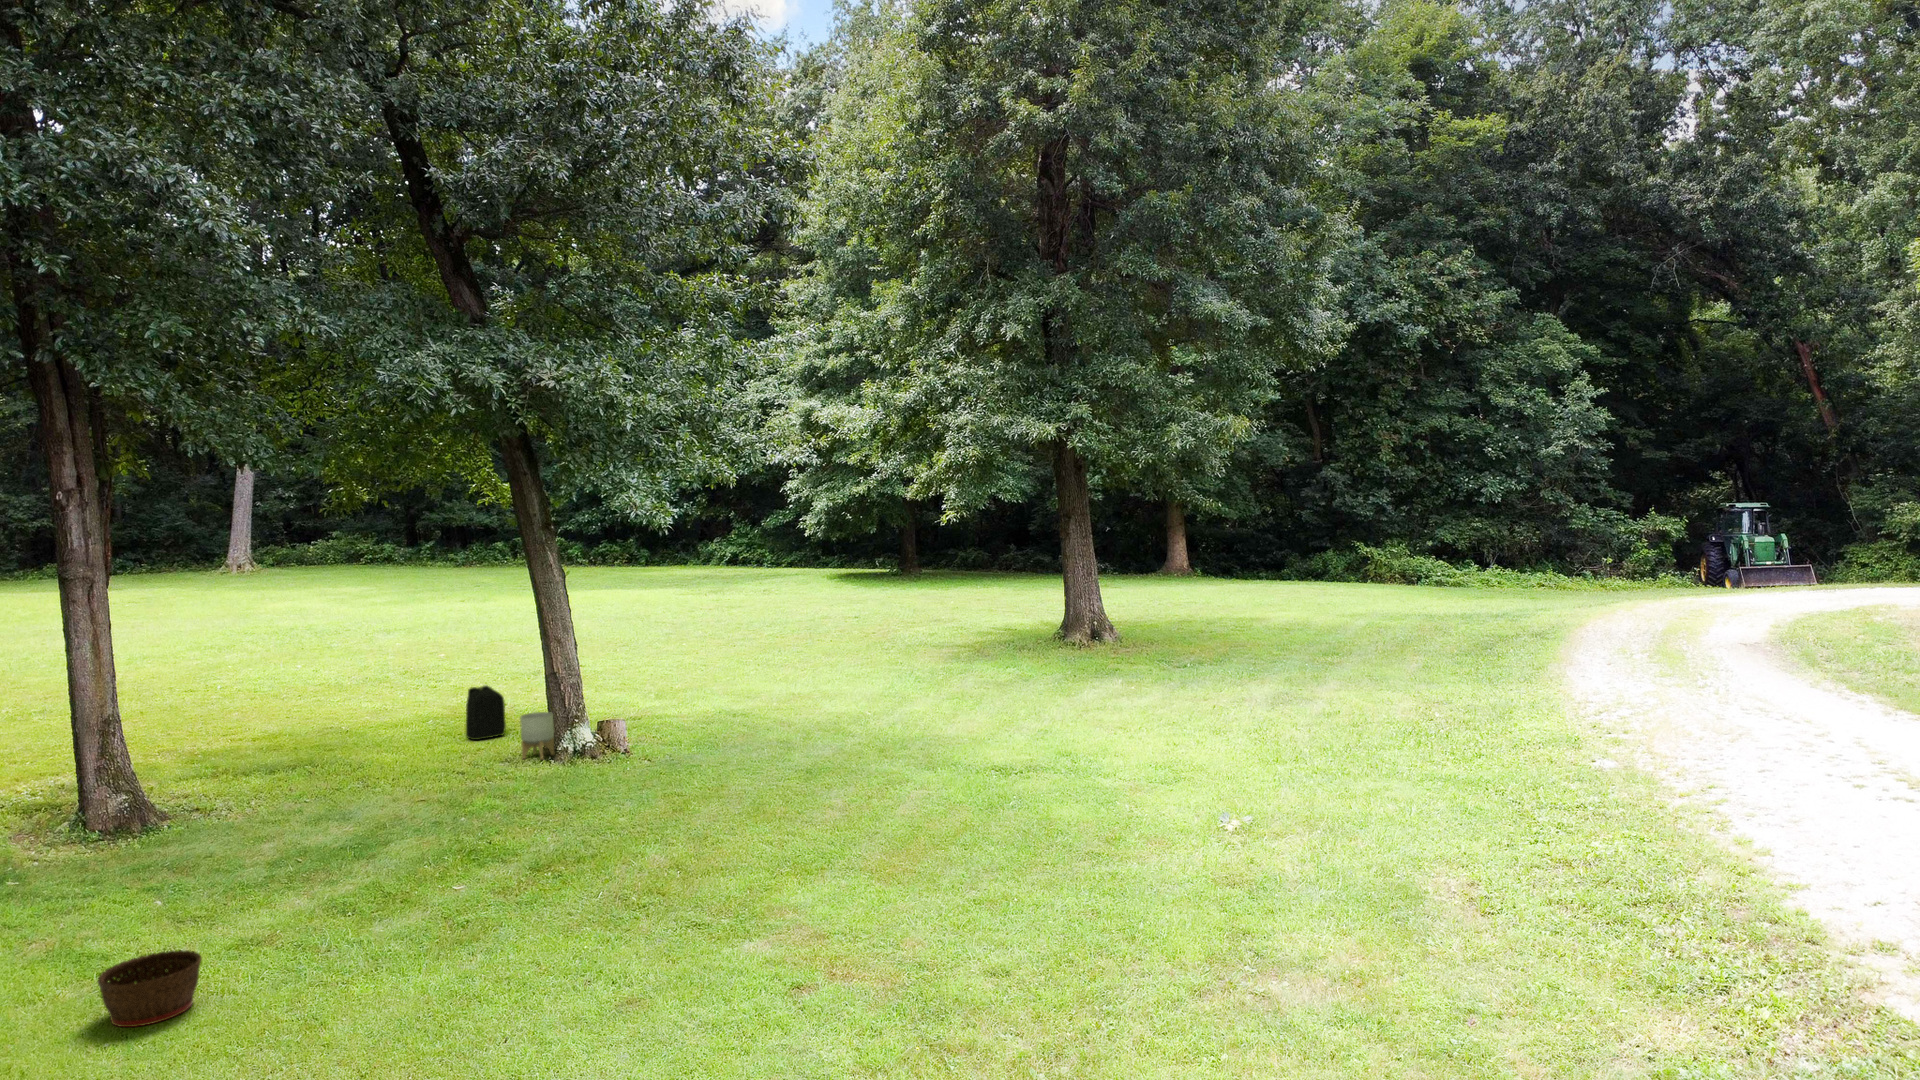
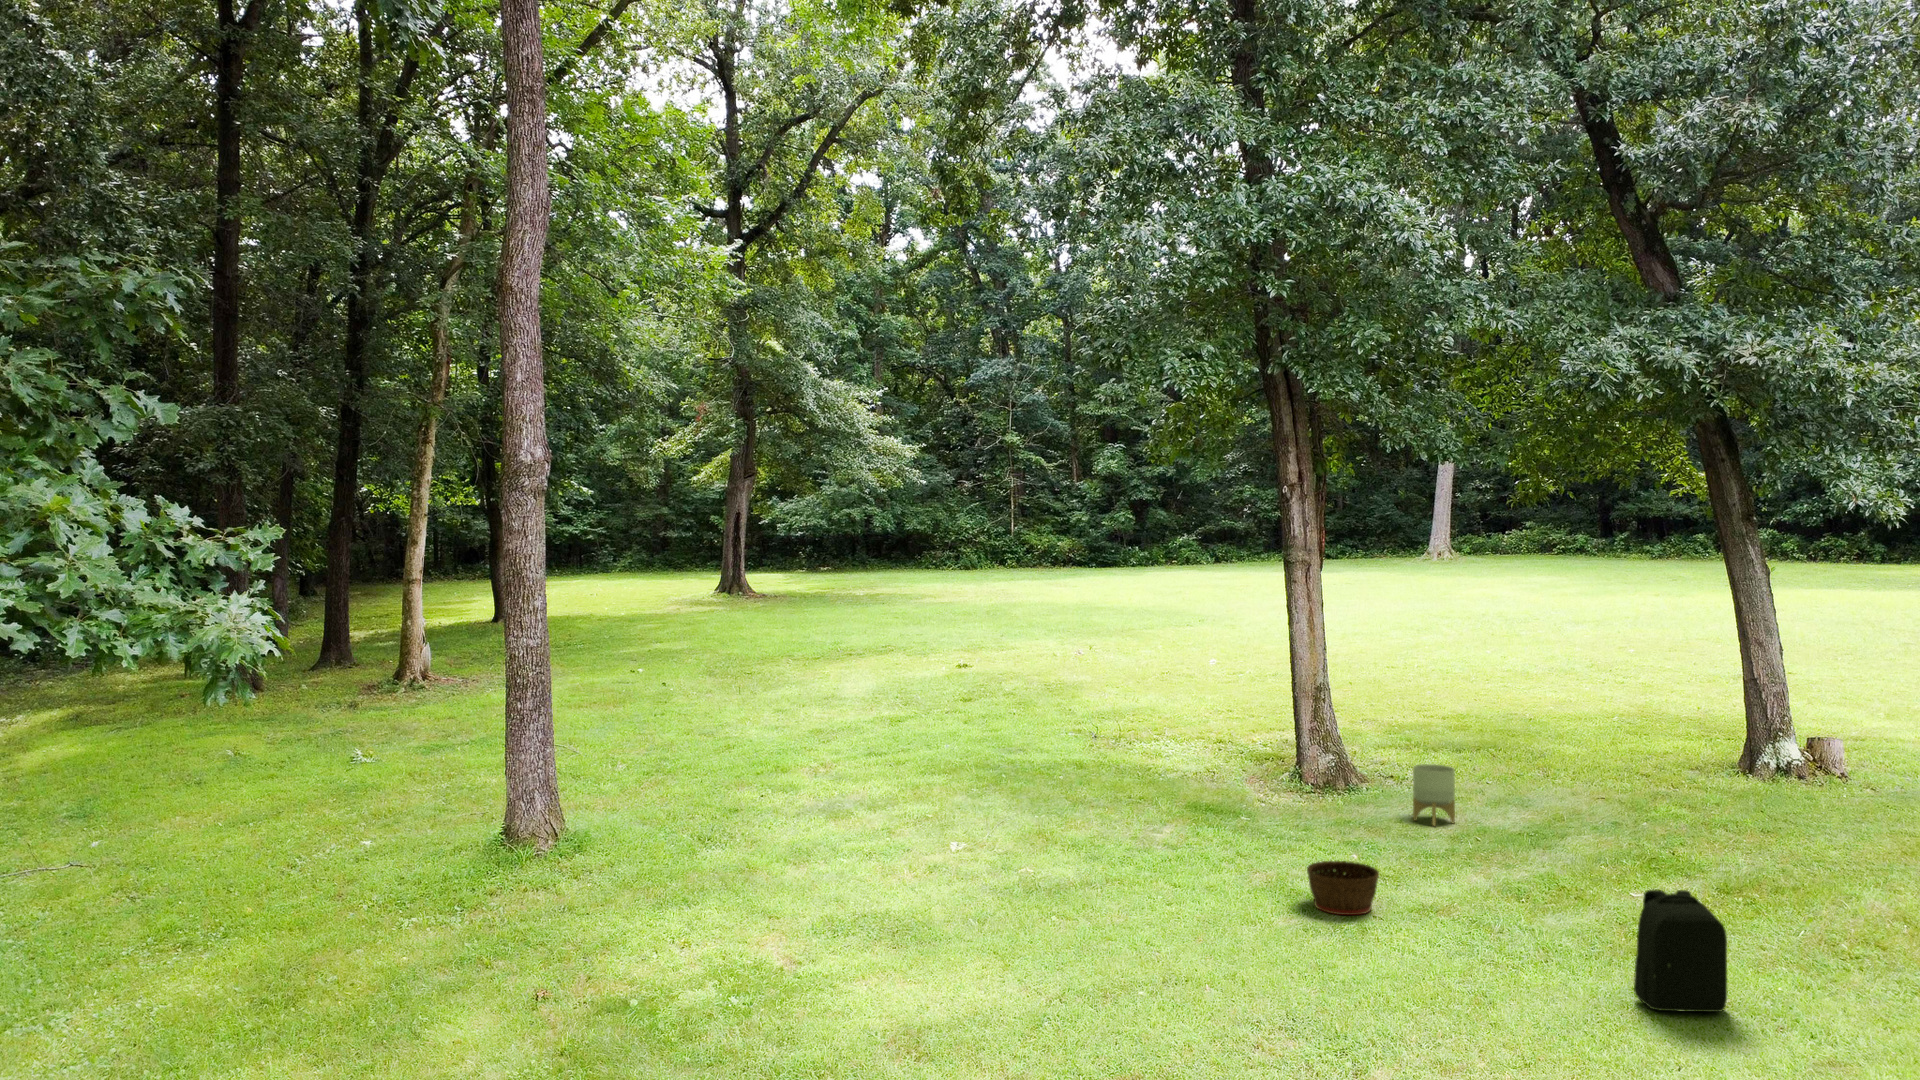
backpack: present [466,685,506,740] -> present [1634,890,1727,1012]
planter: present [520,712,554,760] -> present [1413,764,1455,827]

